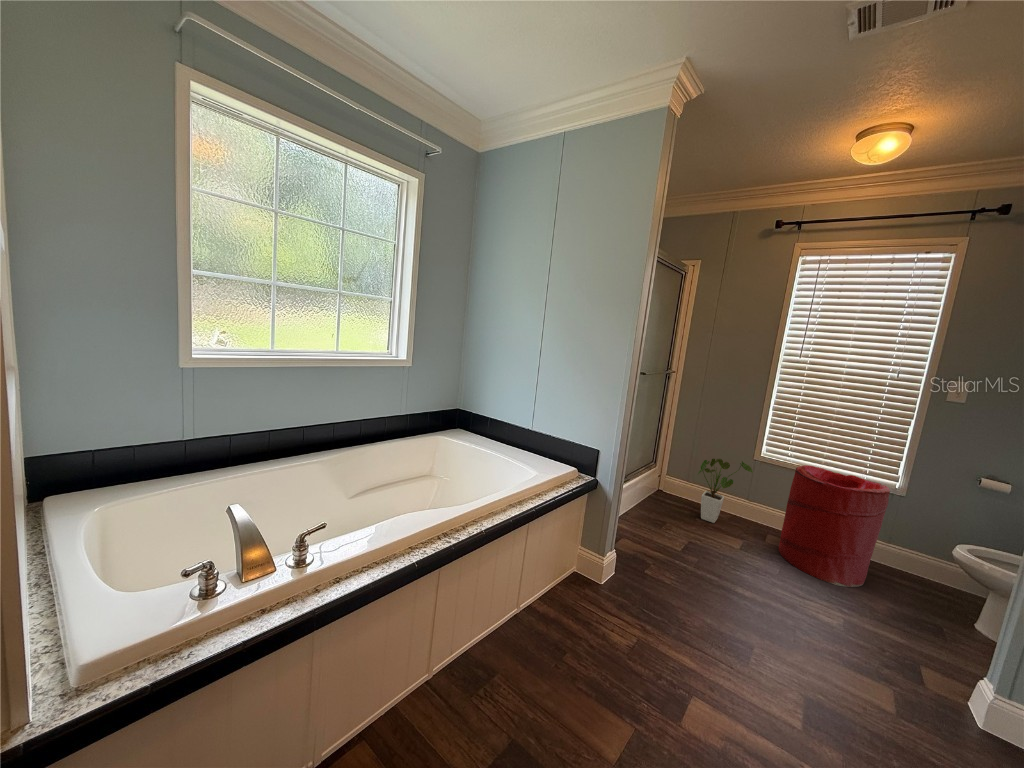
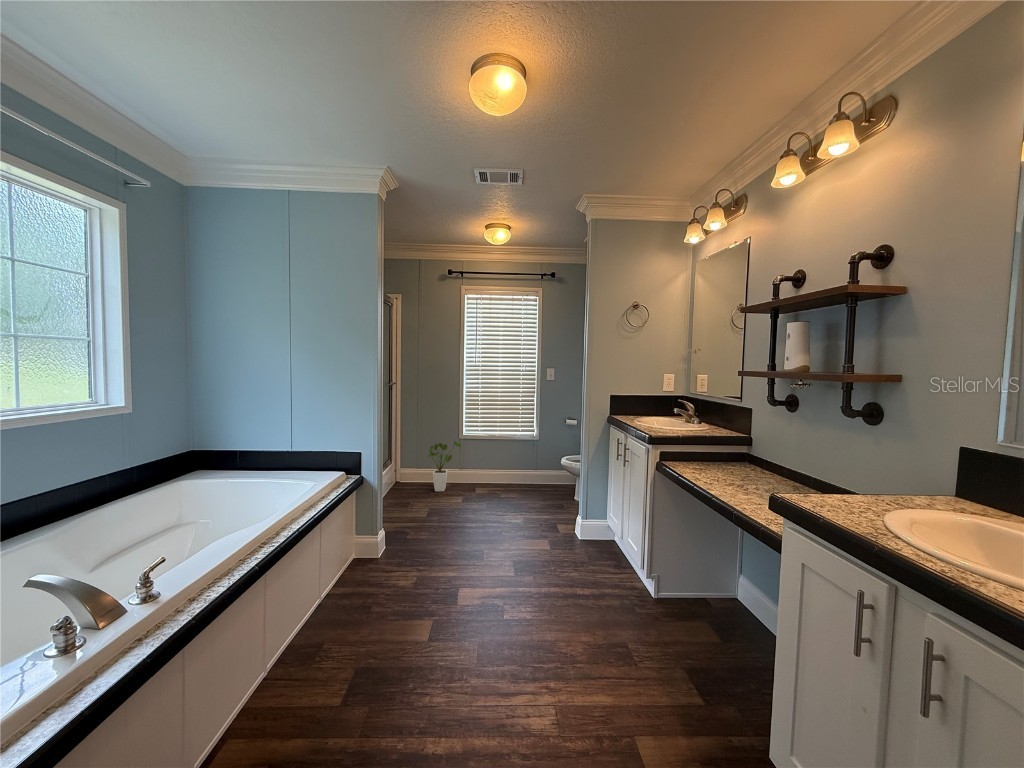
laundry hamper: present [778,465,890,587] -> none [485,433,530,501]

